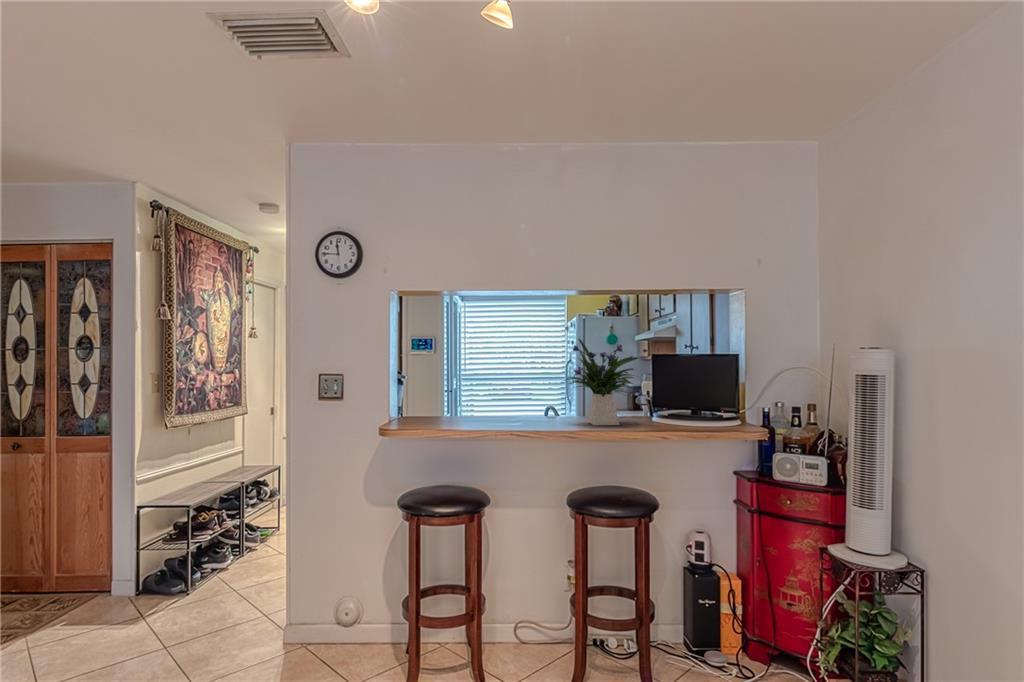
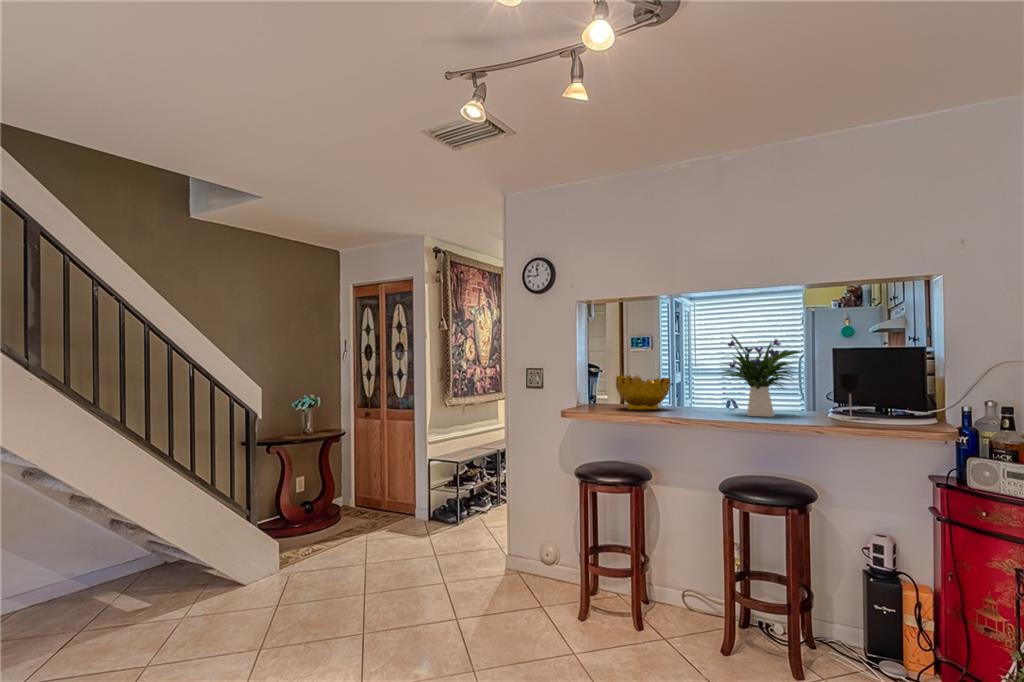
wine glass: none [672,380,690,424] -> present [839,374,861,419]
decorative bowl: none [444,382,506,424] -> present [616,375,670,410]

